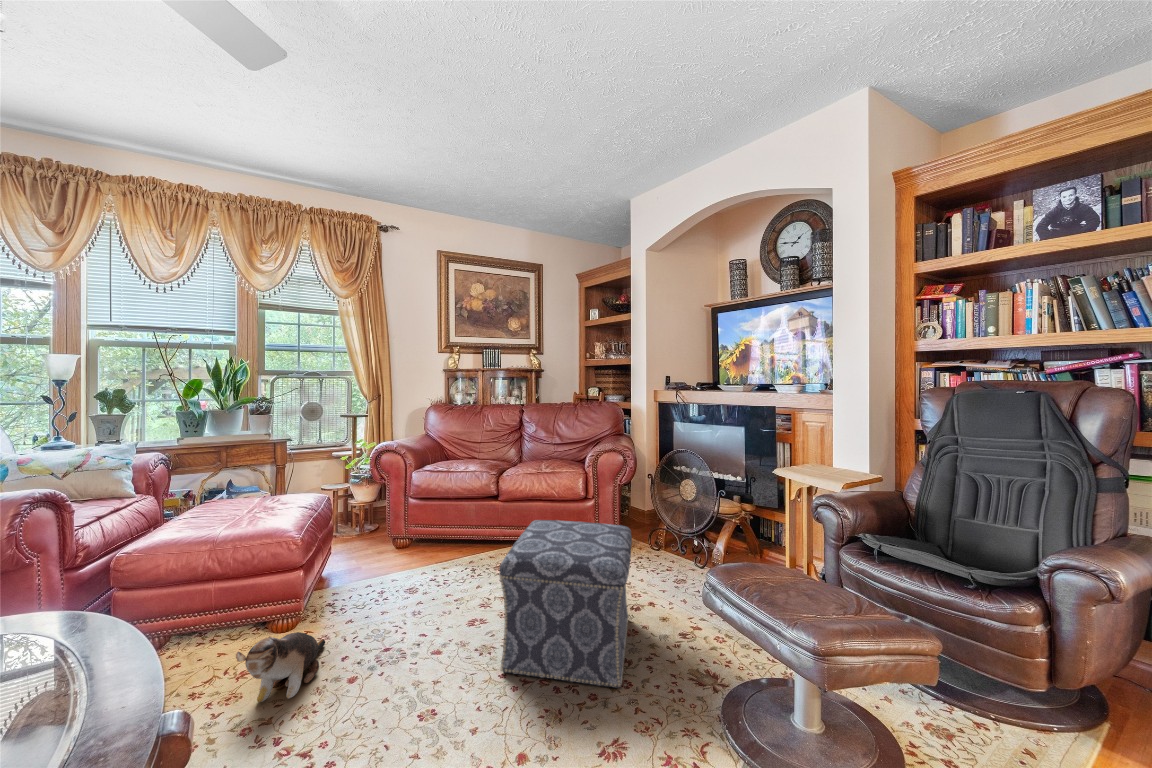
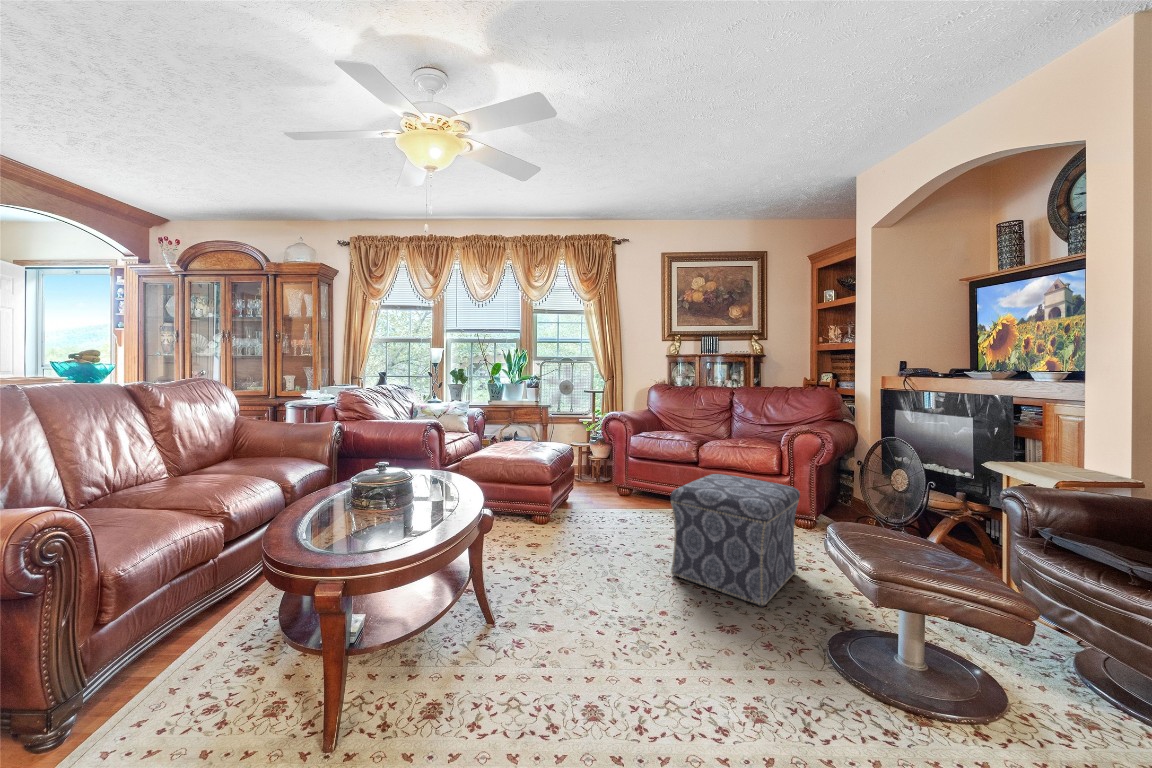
plush toy: present [236,632,325,702] -> none [514,511,562,552]

